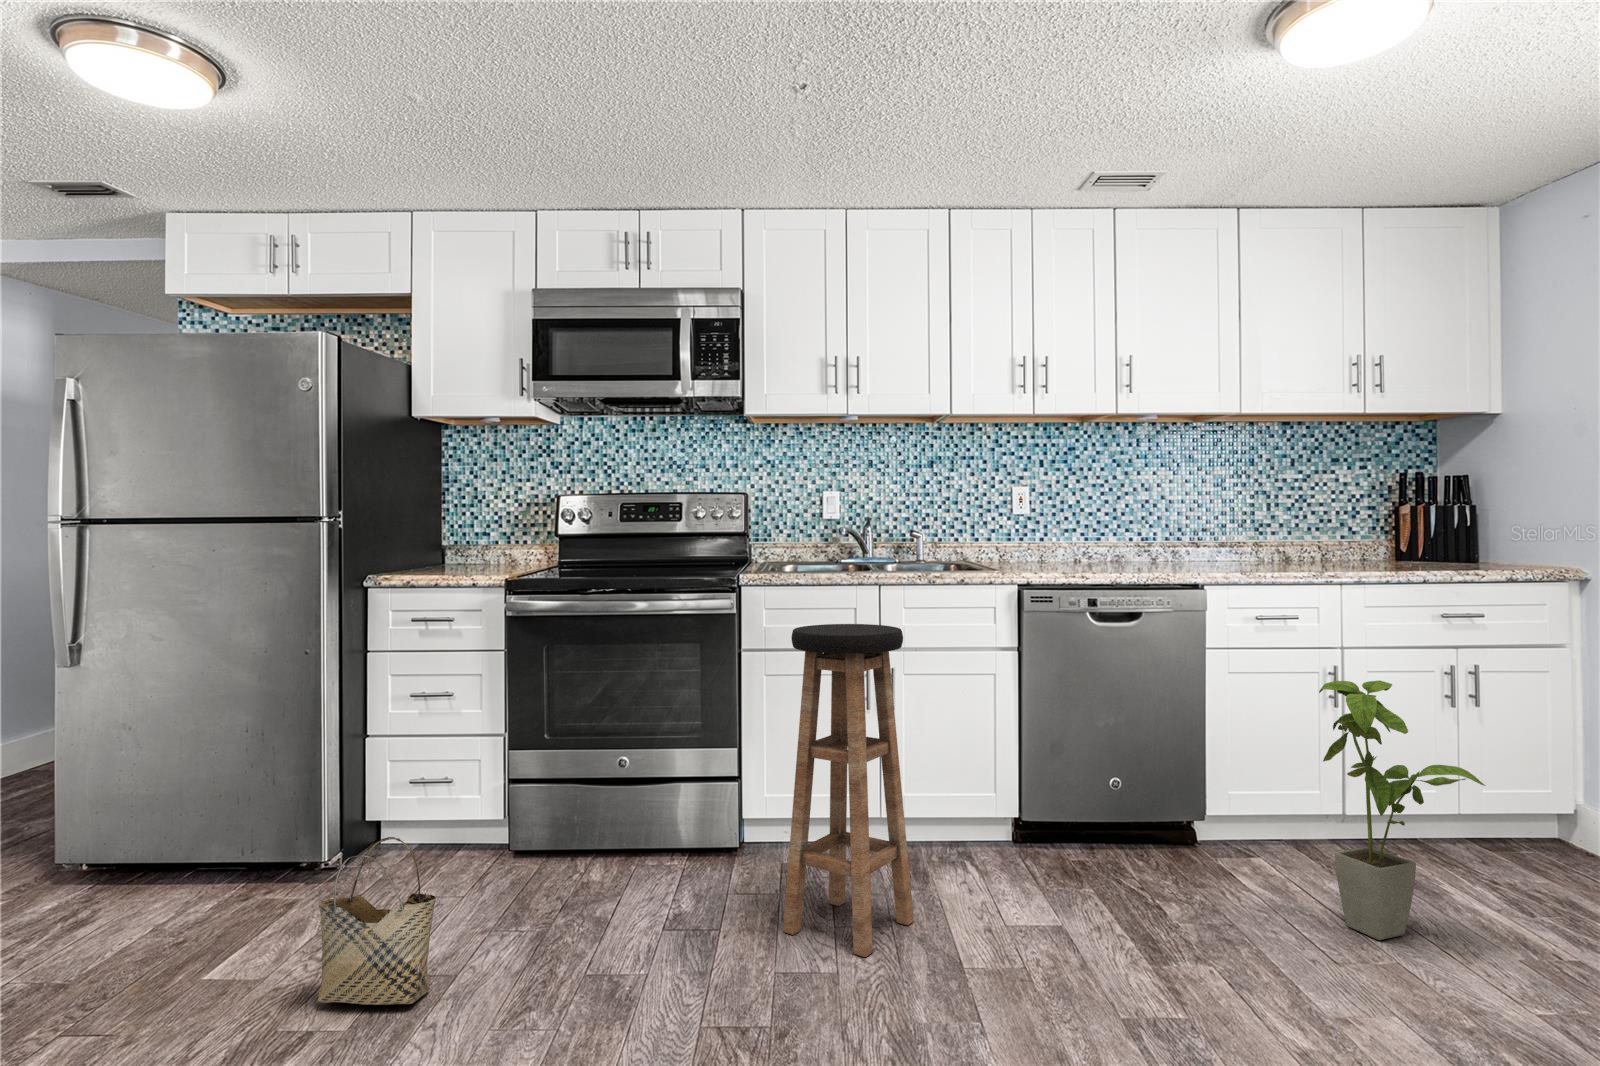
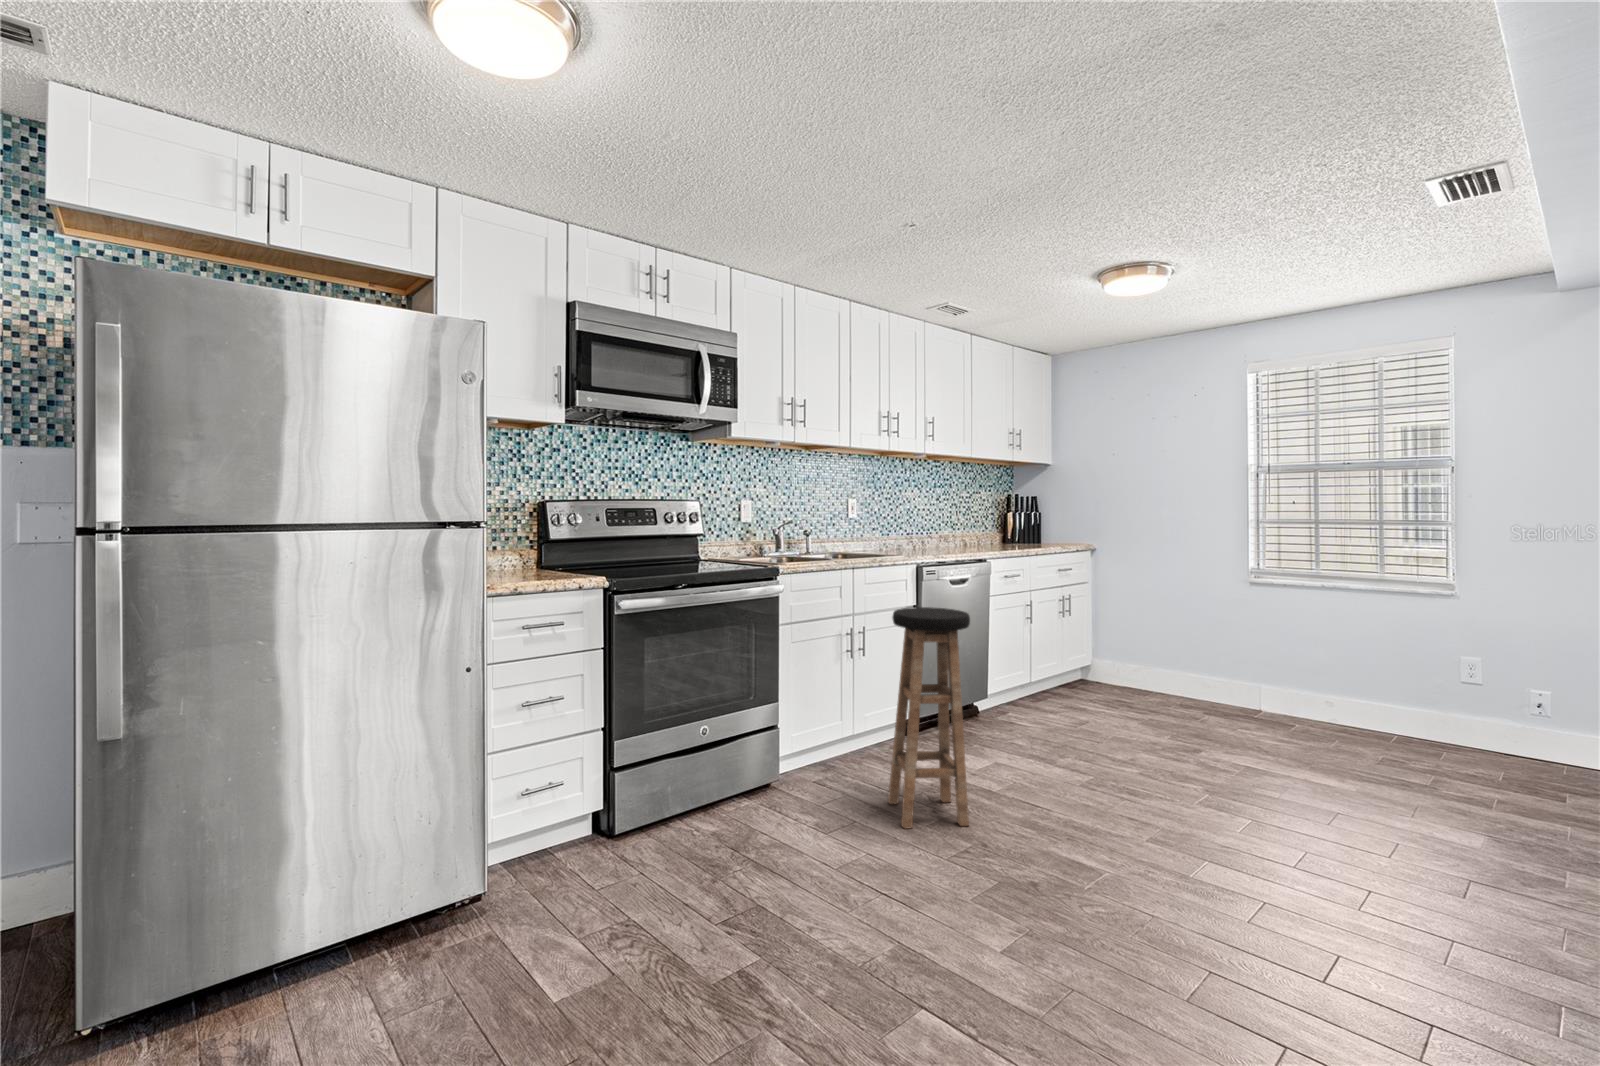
house plant: present [1319,680,1485,940] -> none [1082,615,1157,746]
woven basket: present [318,837,436,1005] -> none [728,834,813,995]

